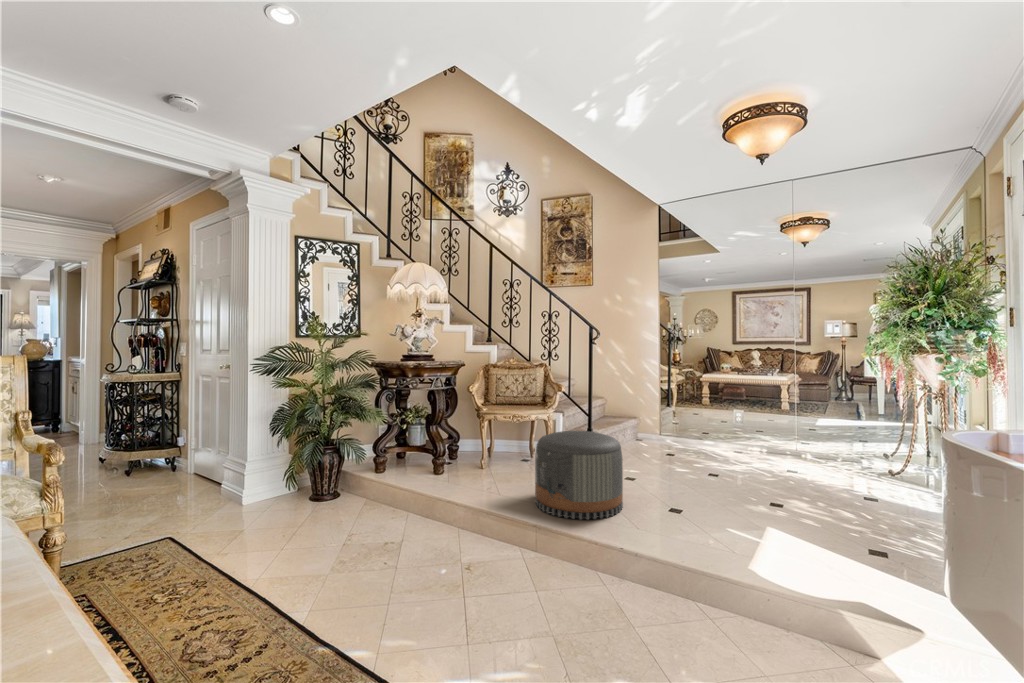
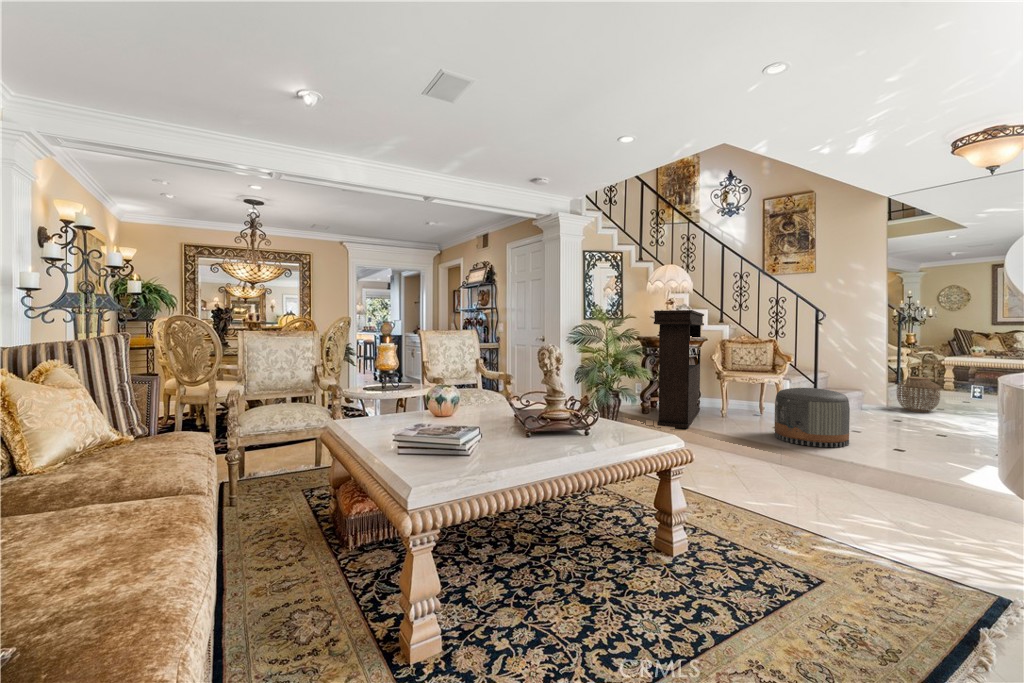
console table: none [372,323,465,501] -> present [654,310,704,428]
woven basket: none [670,402,708,442] -> present [897,377,940,412]

